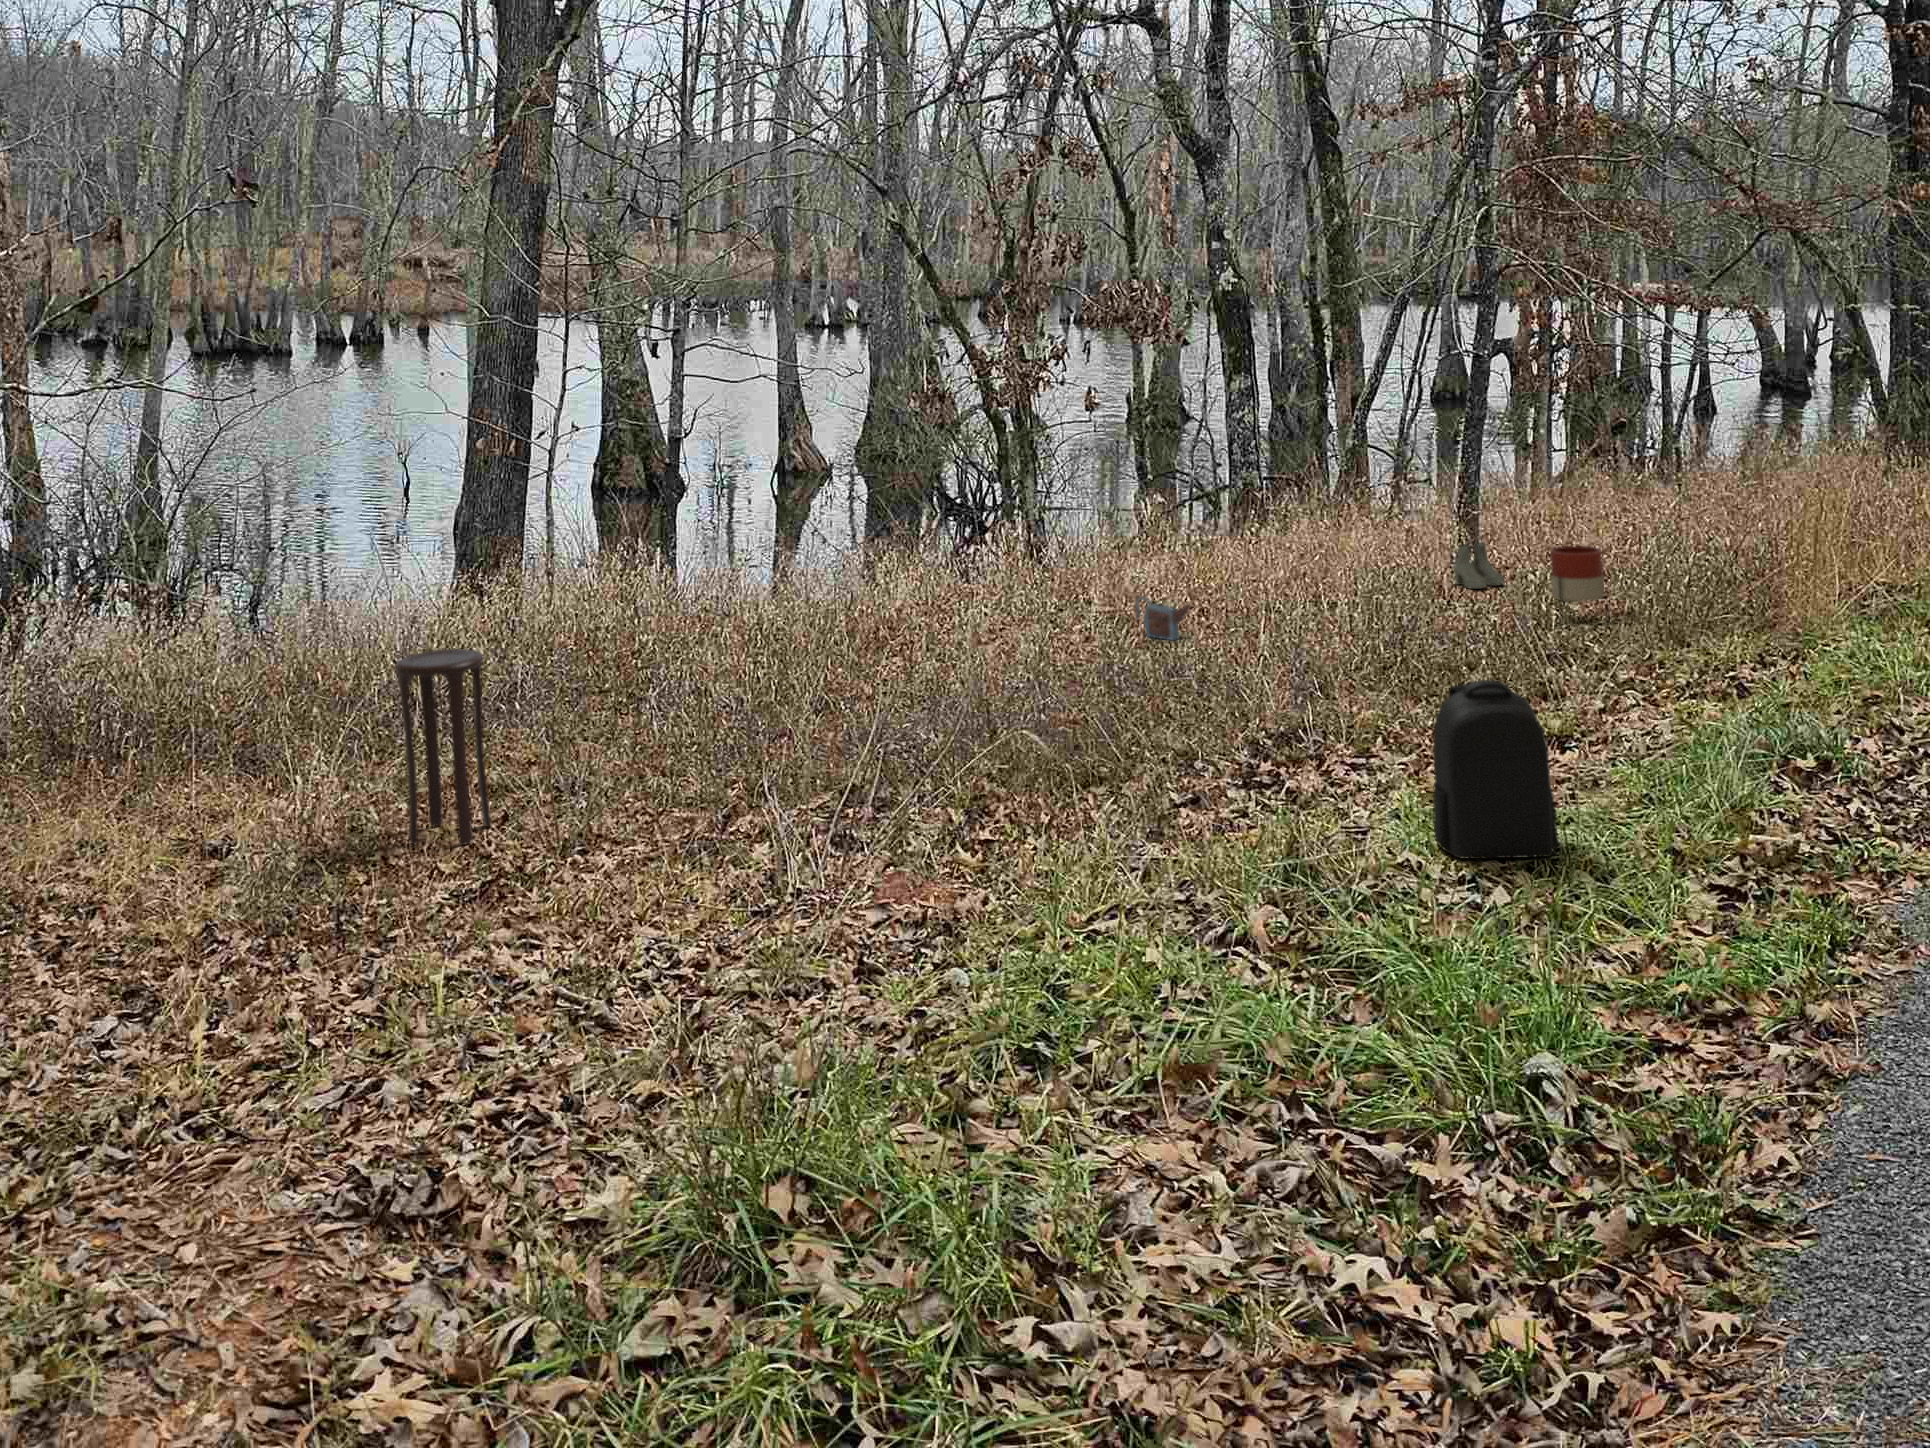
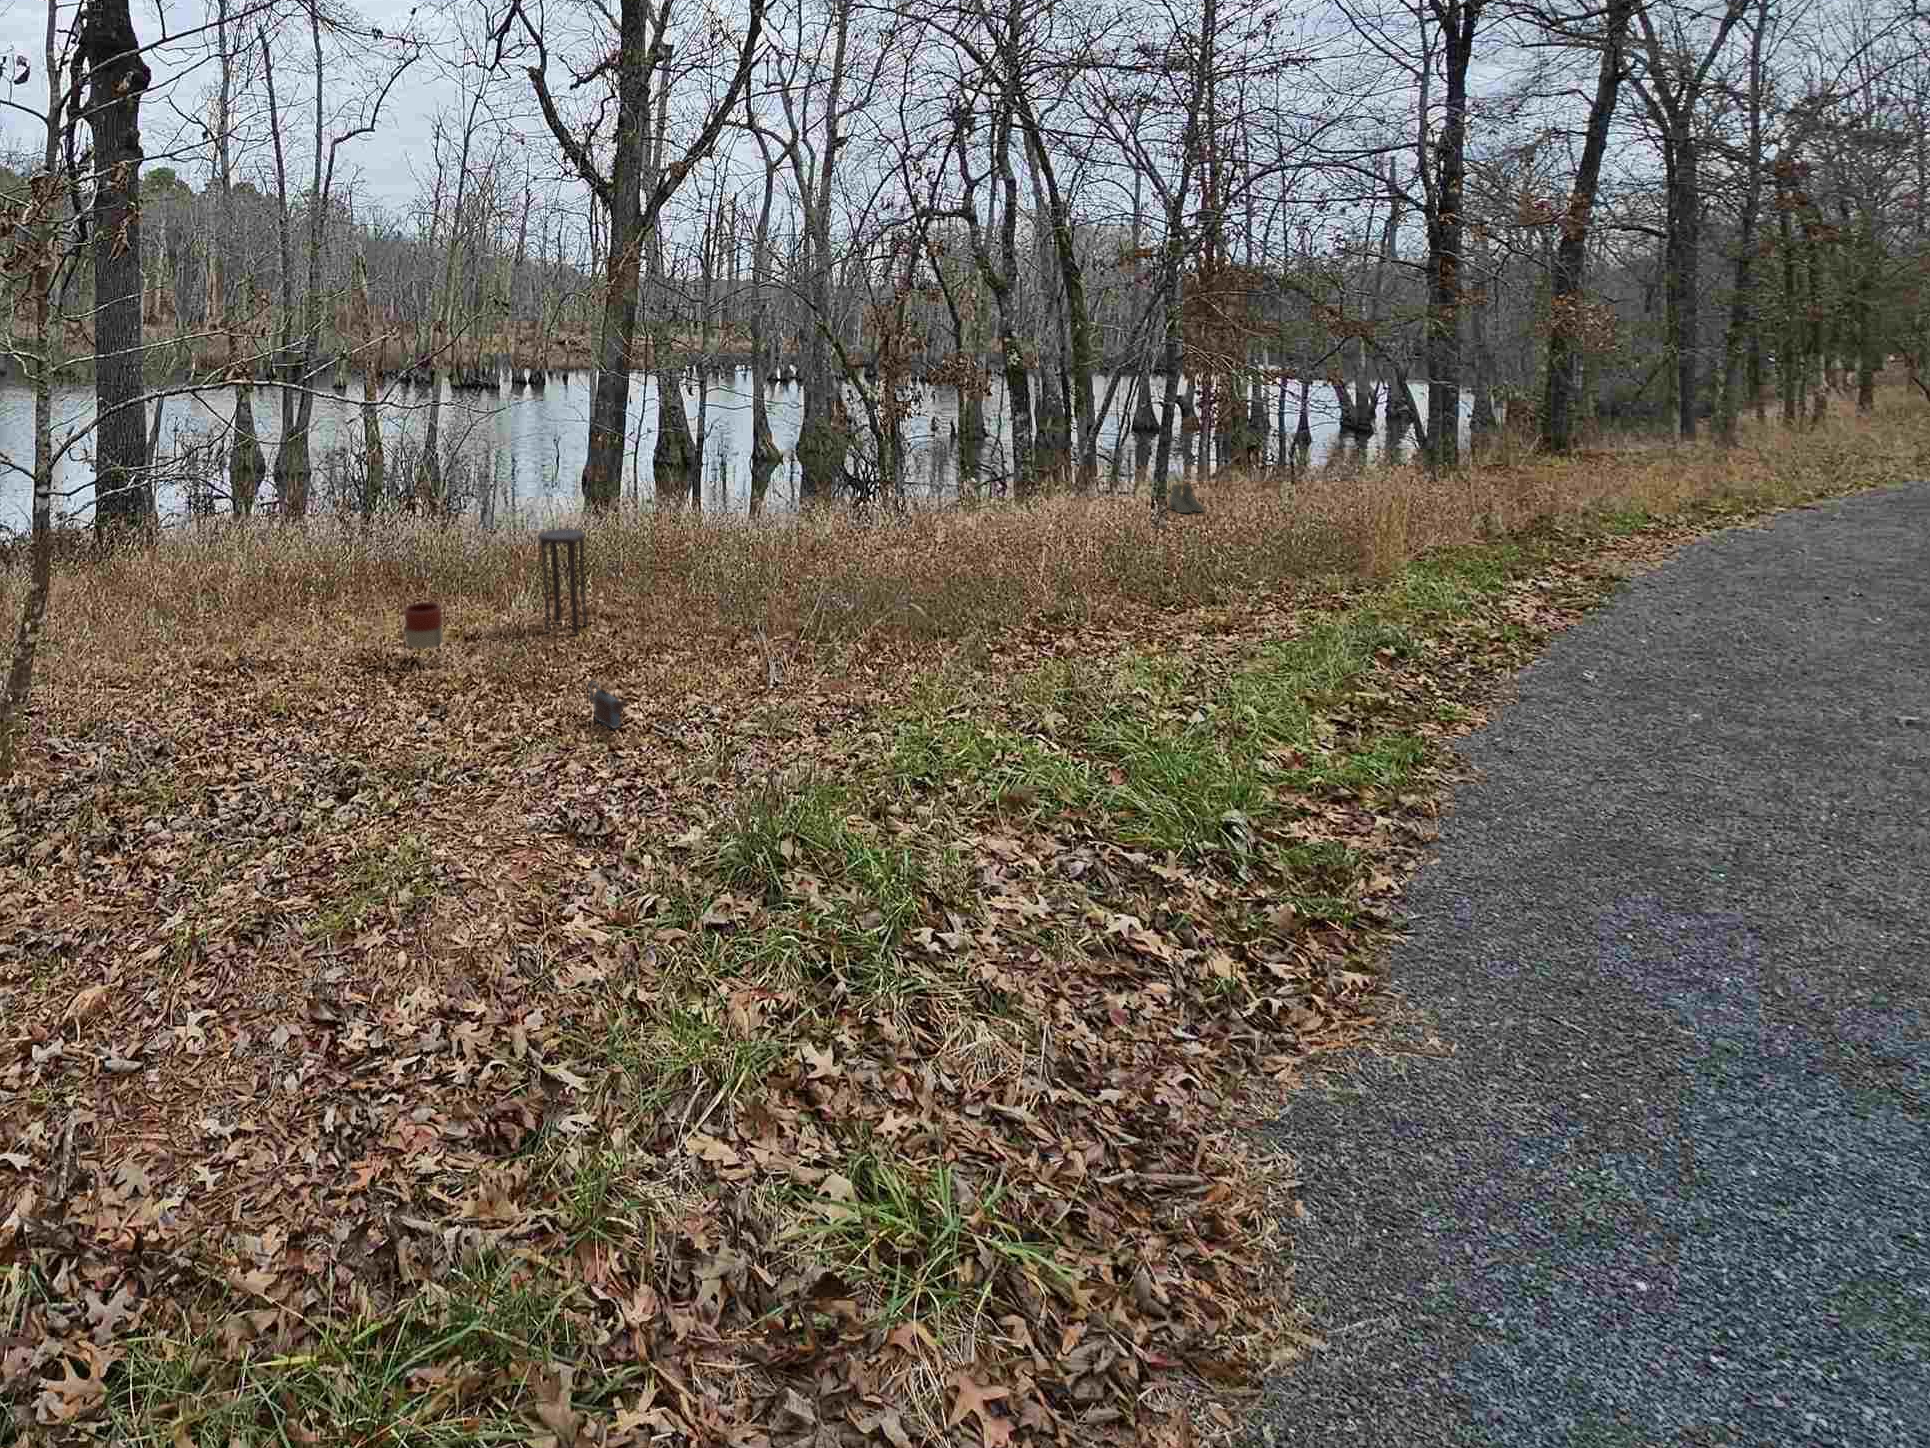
planter: present [1550,546,1609,625] -> present [404,602,443,653]
watering can: present [1135,596,1191,640] -> present [588,681,627,729]
backpack: present [1433,680,1559,859] -> none [1162,586,1246,695]

